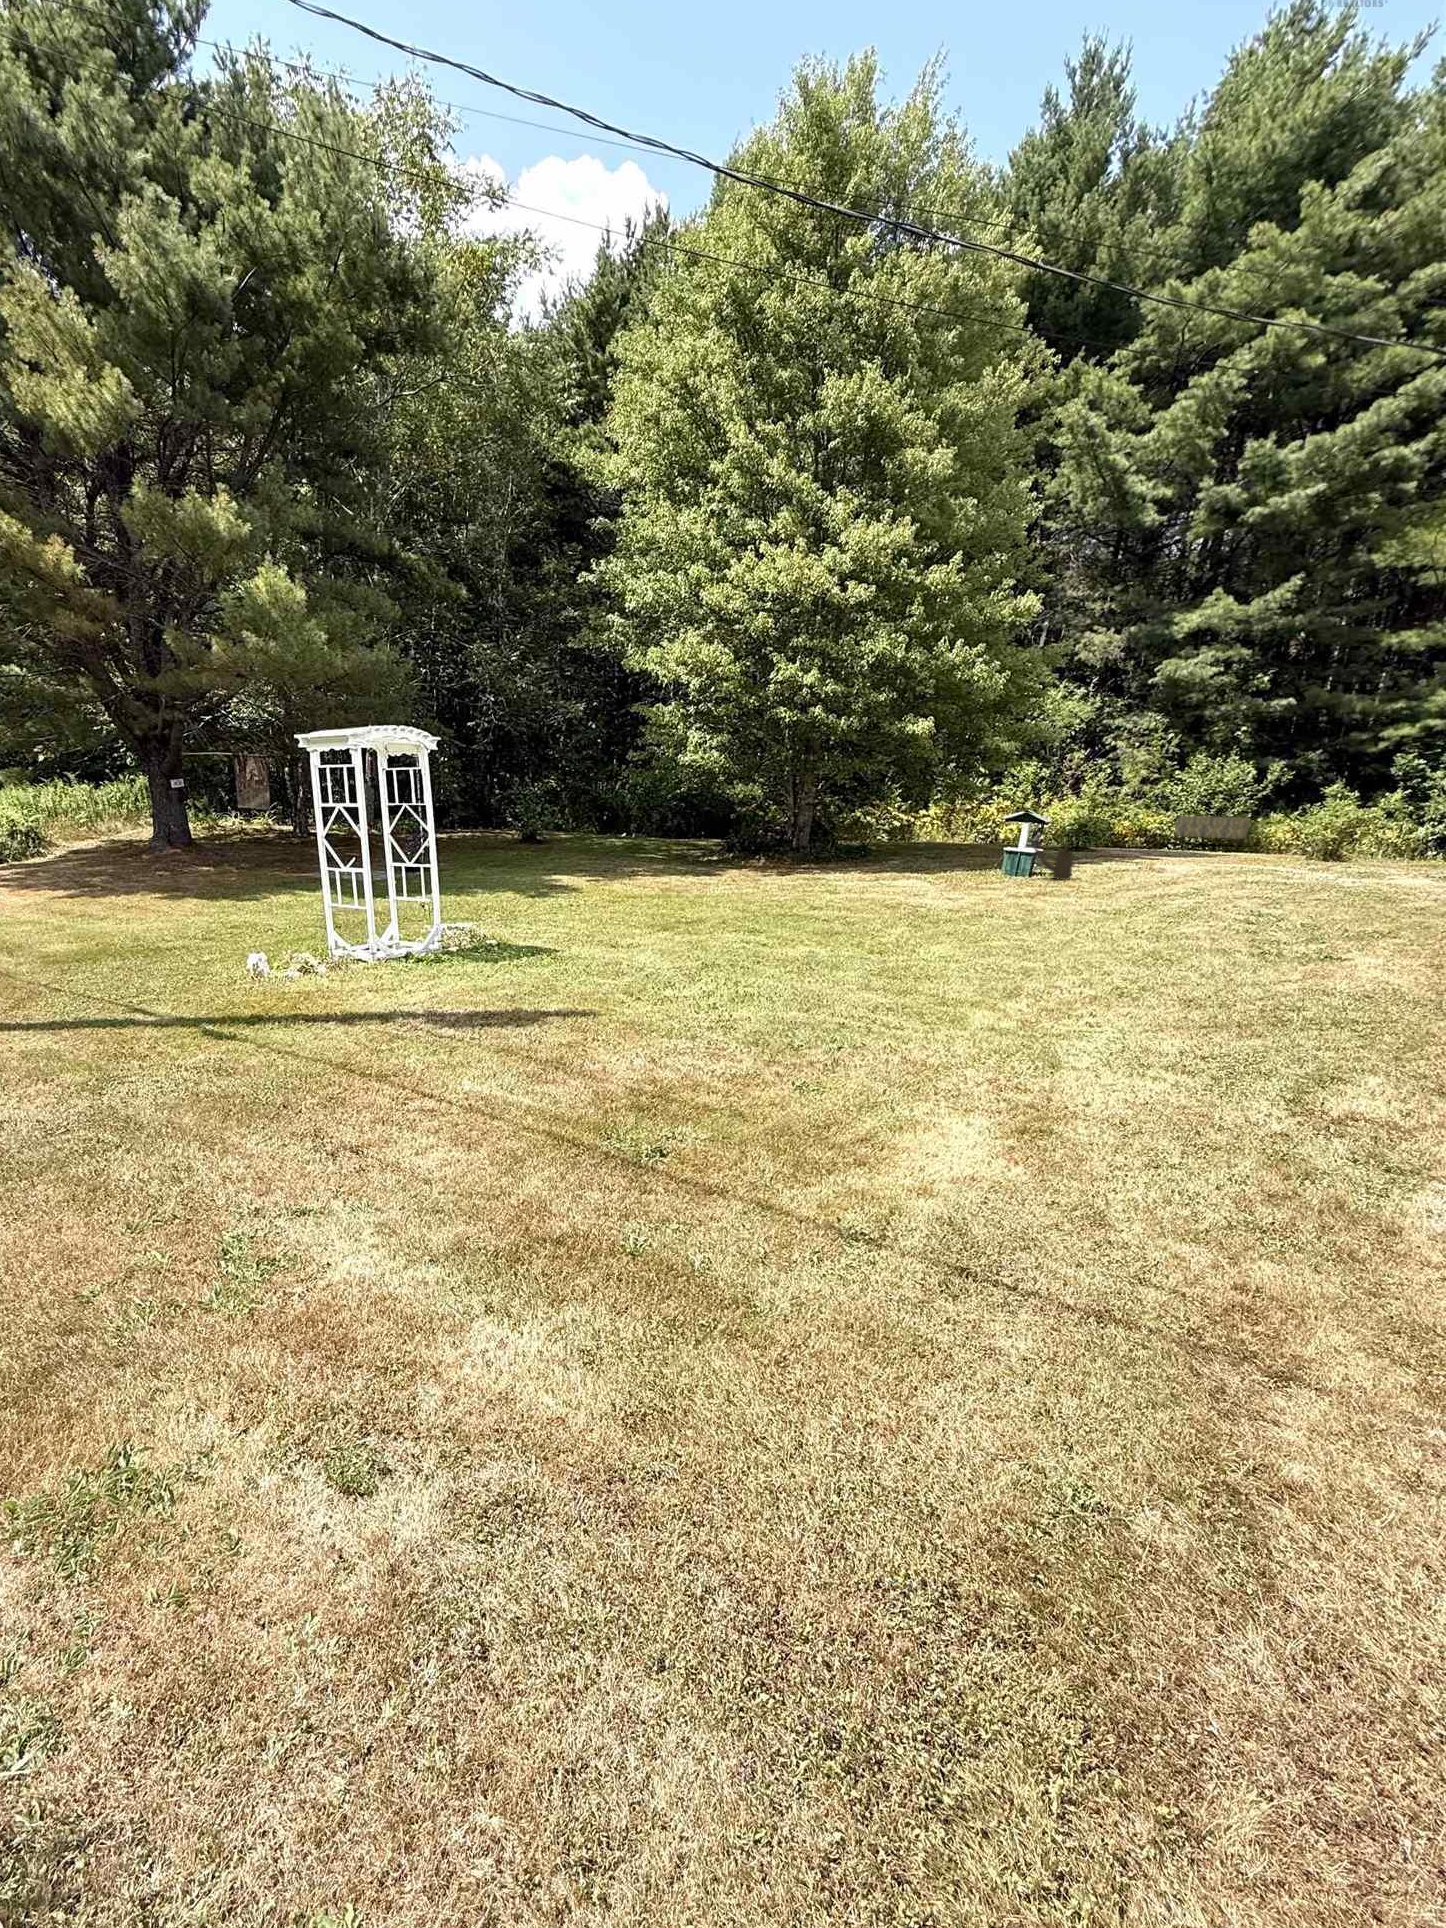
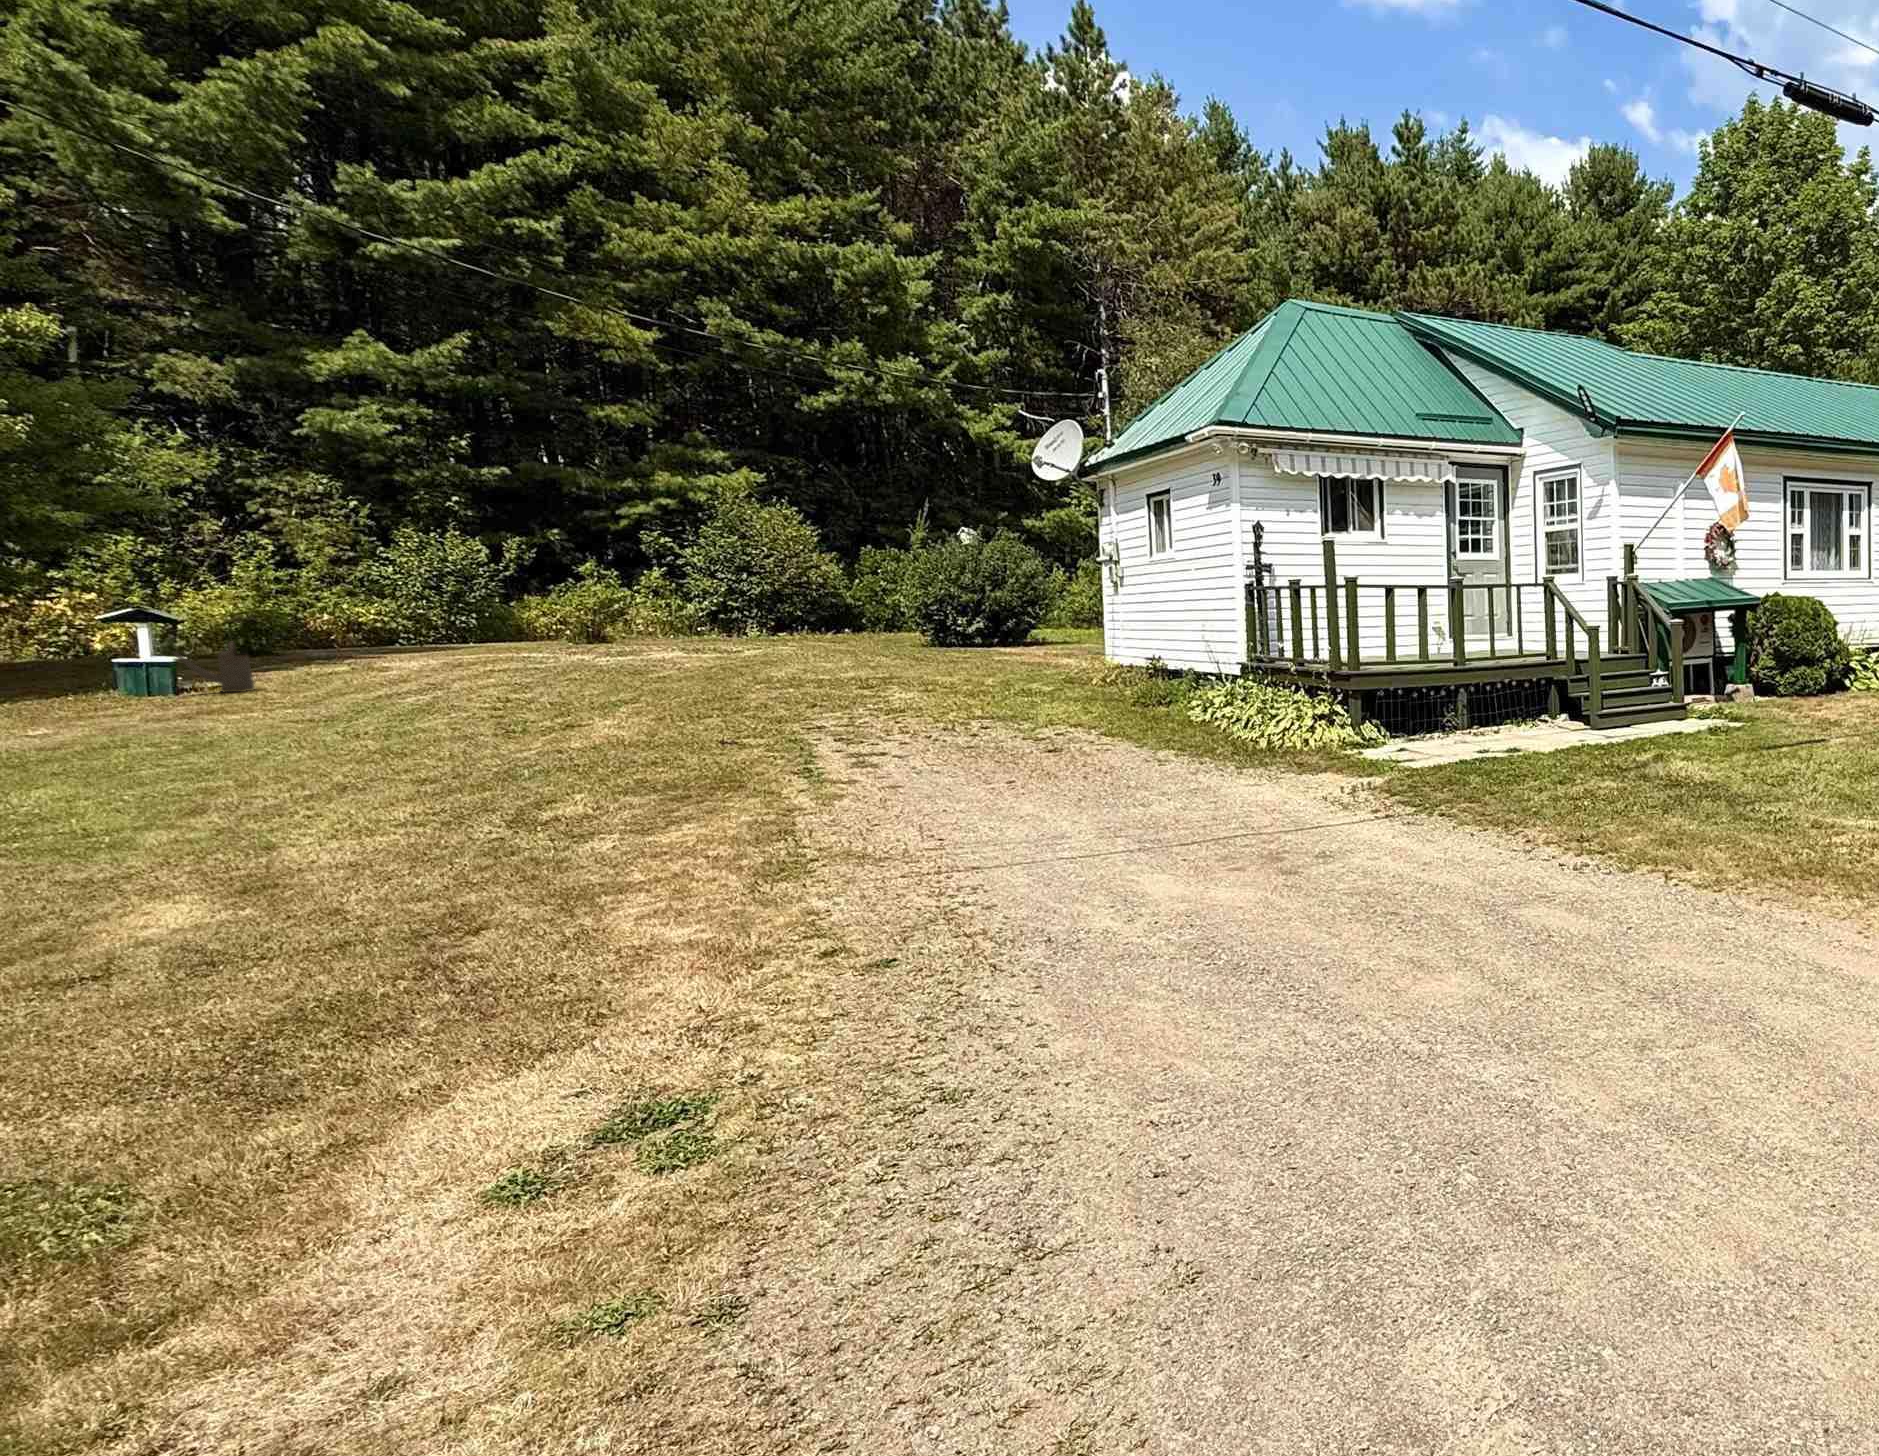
bench: present [1174,816,1250,847] -> none [400,602,501,638]

